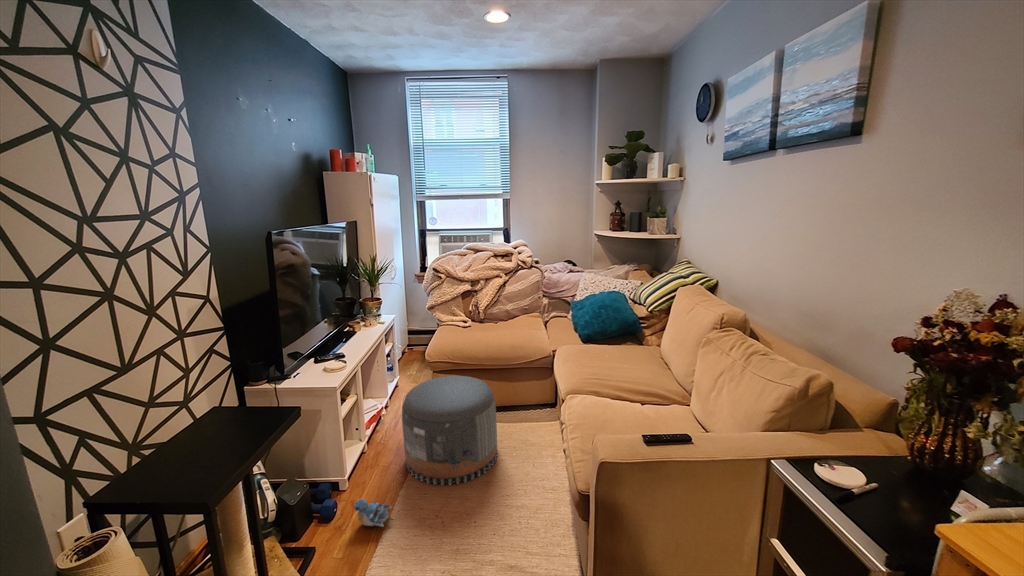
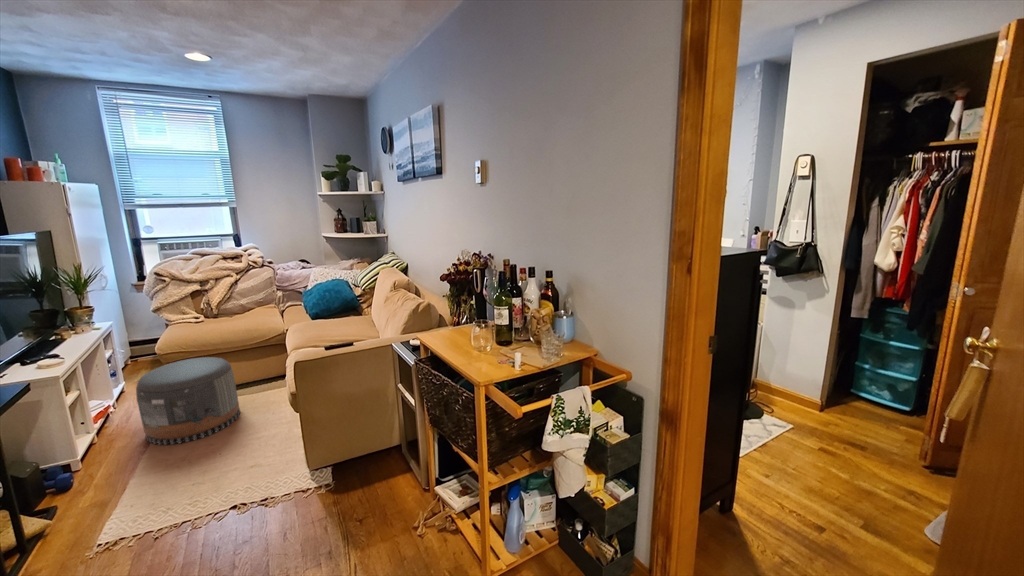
plush toy: present [354,499,392,527] -> none [94,462,139,482]

